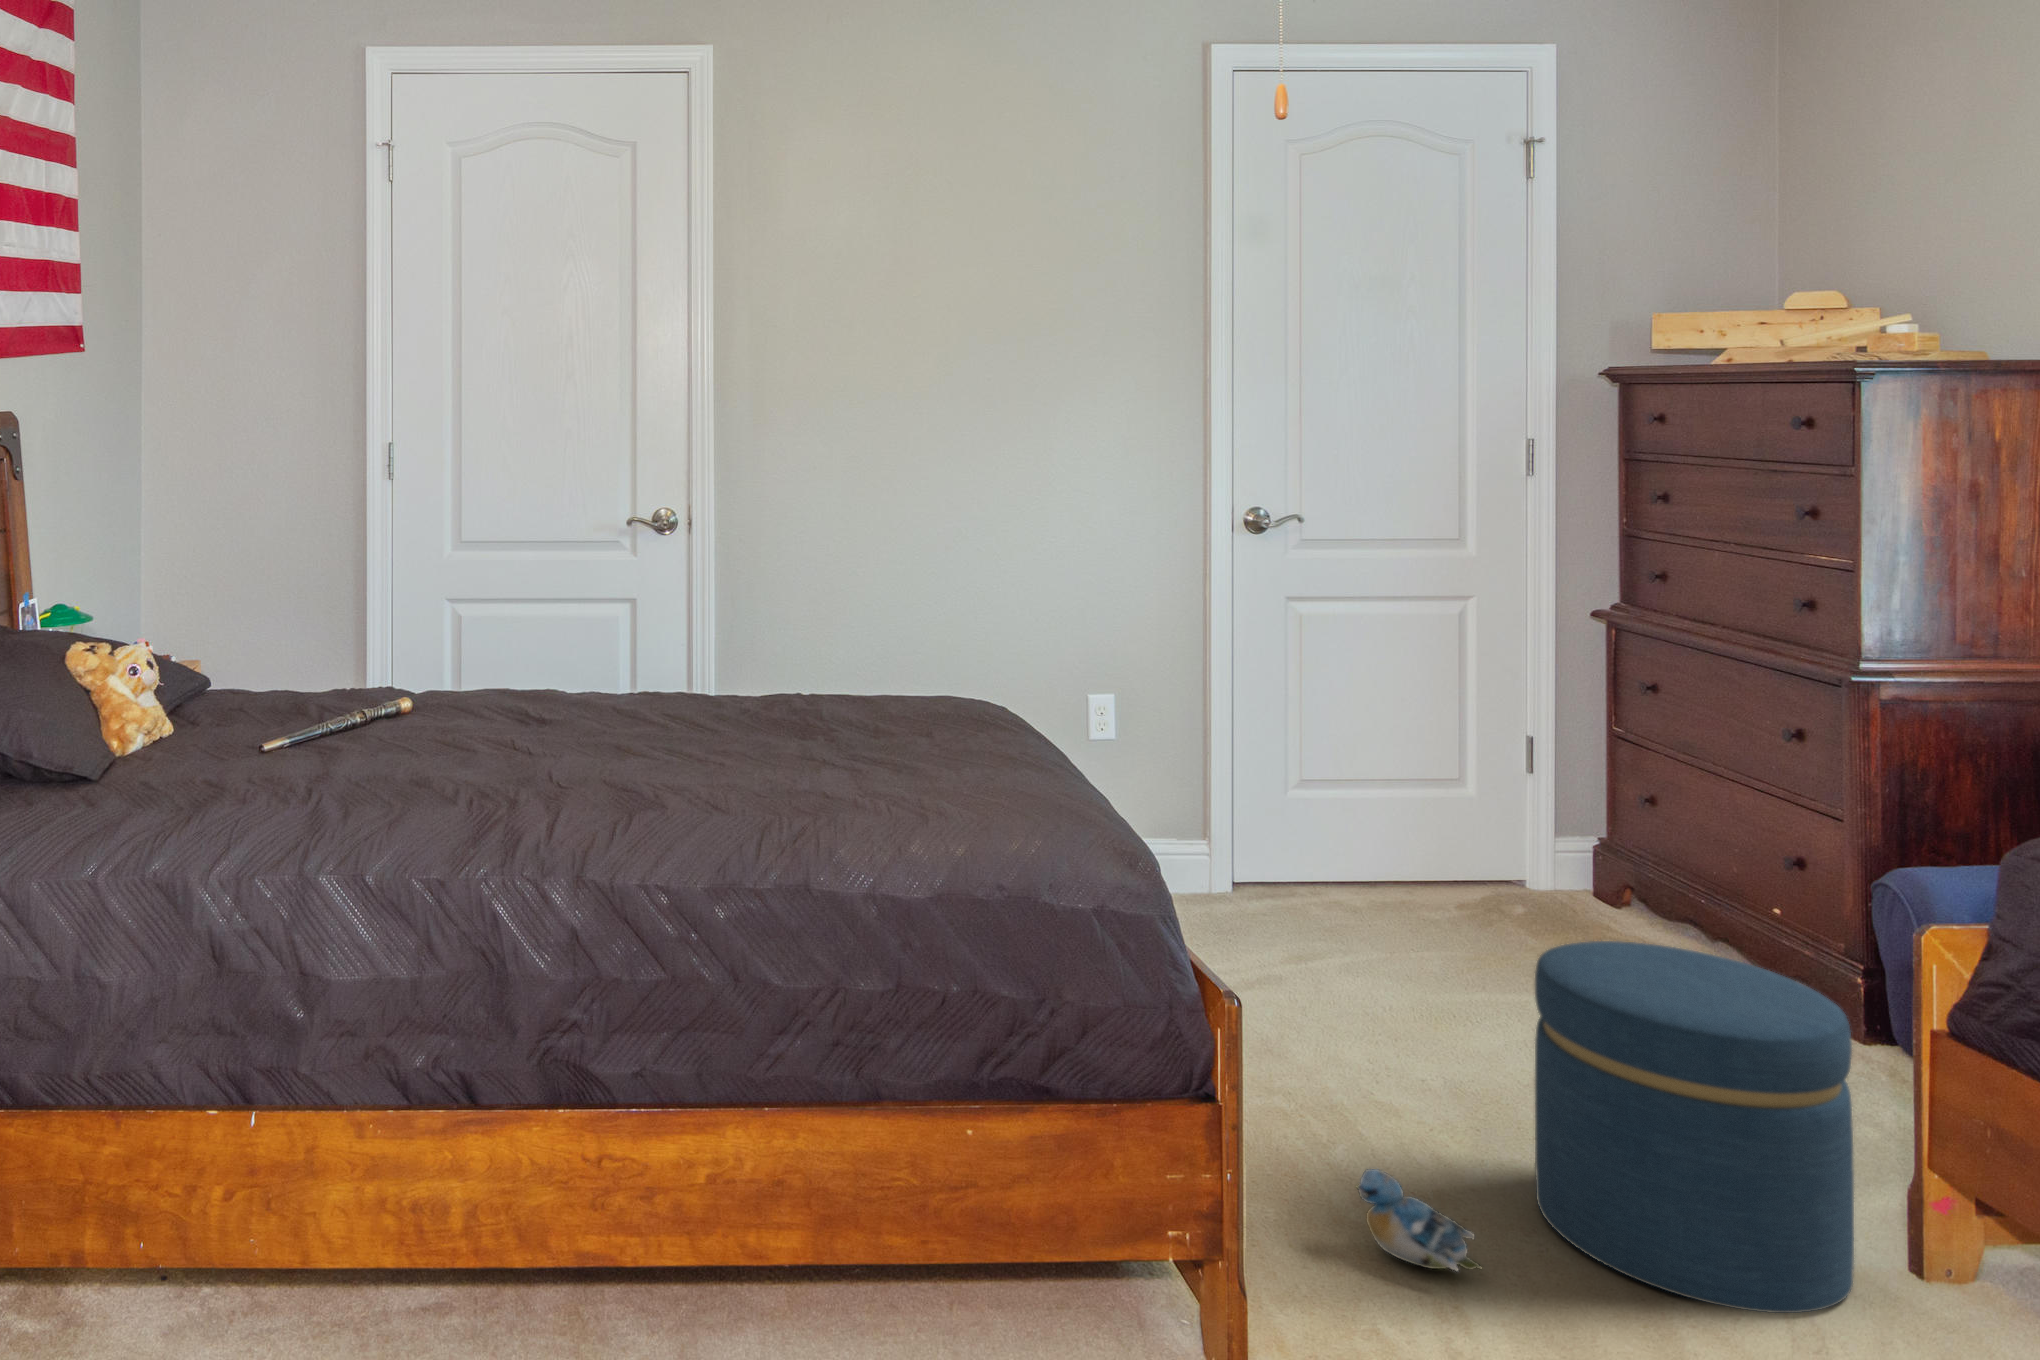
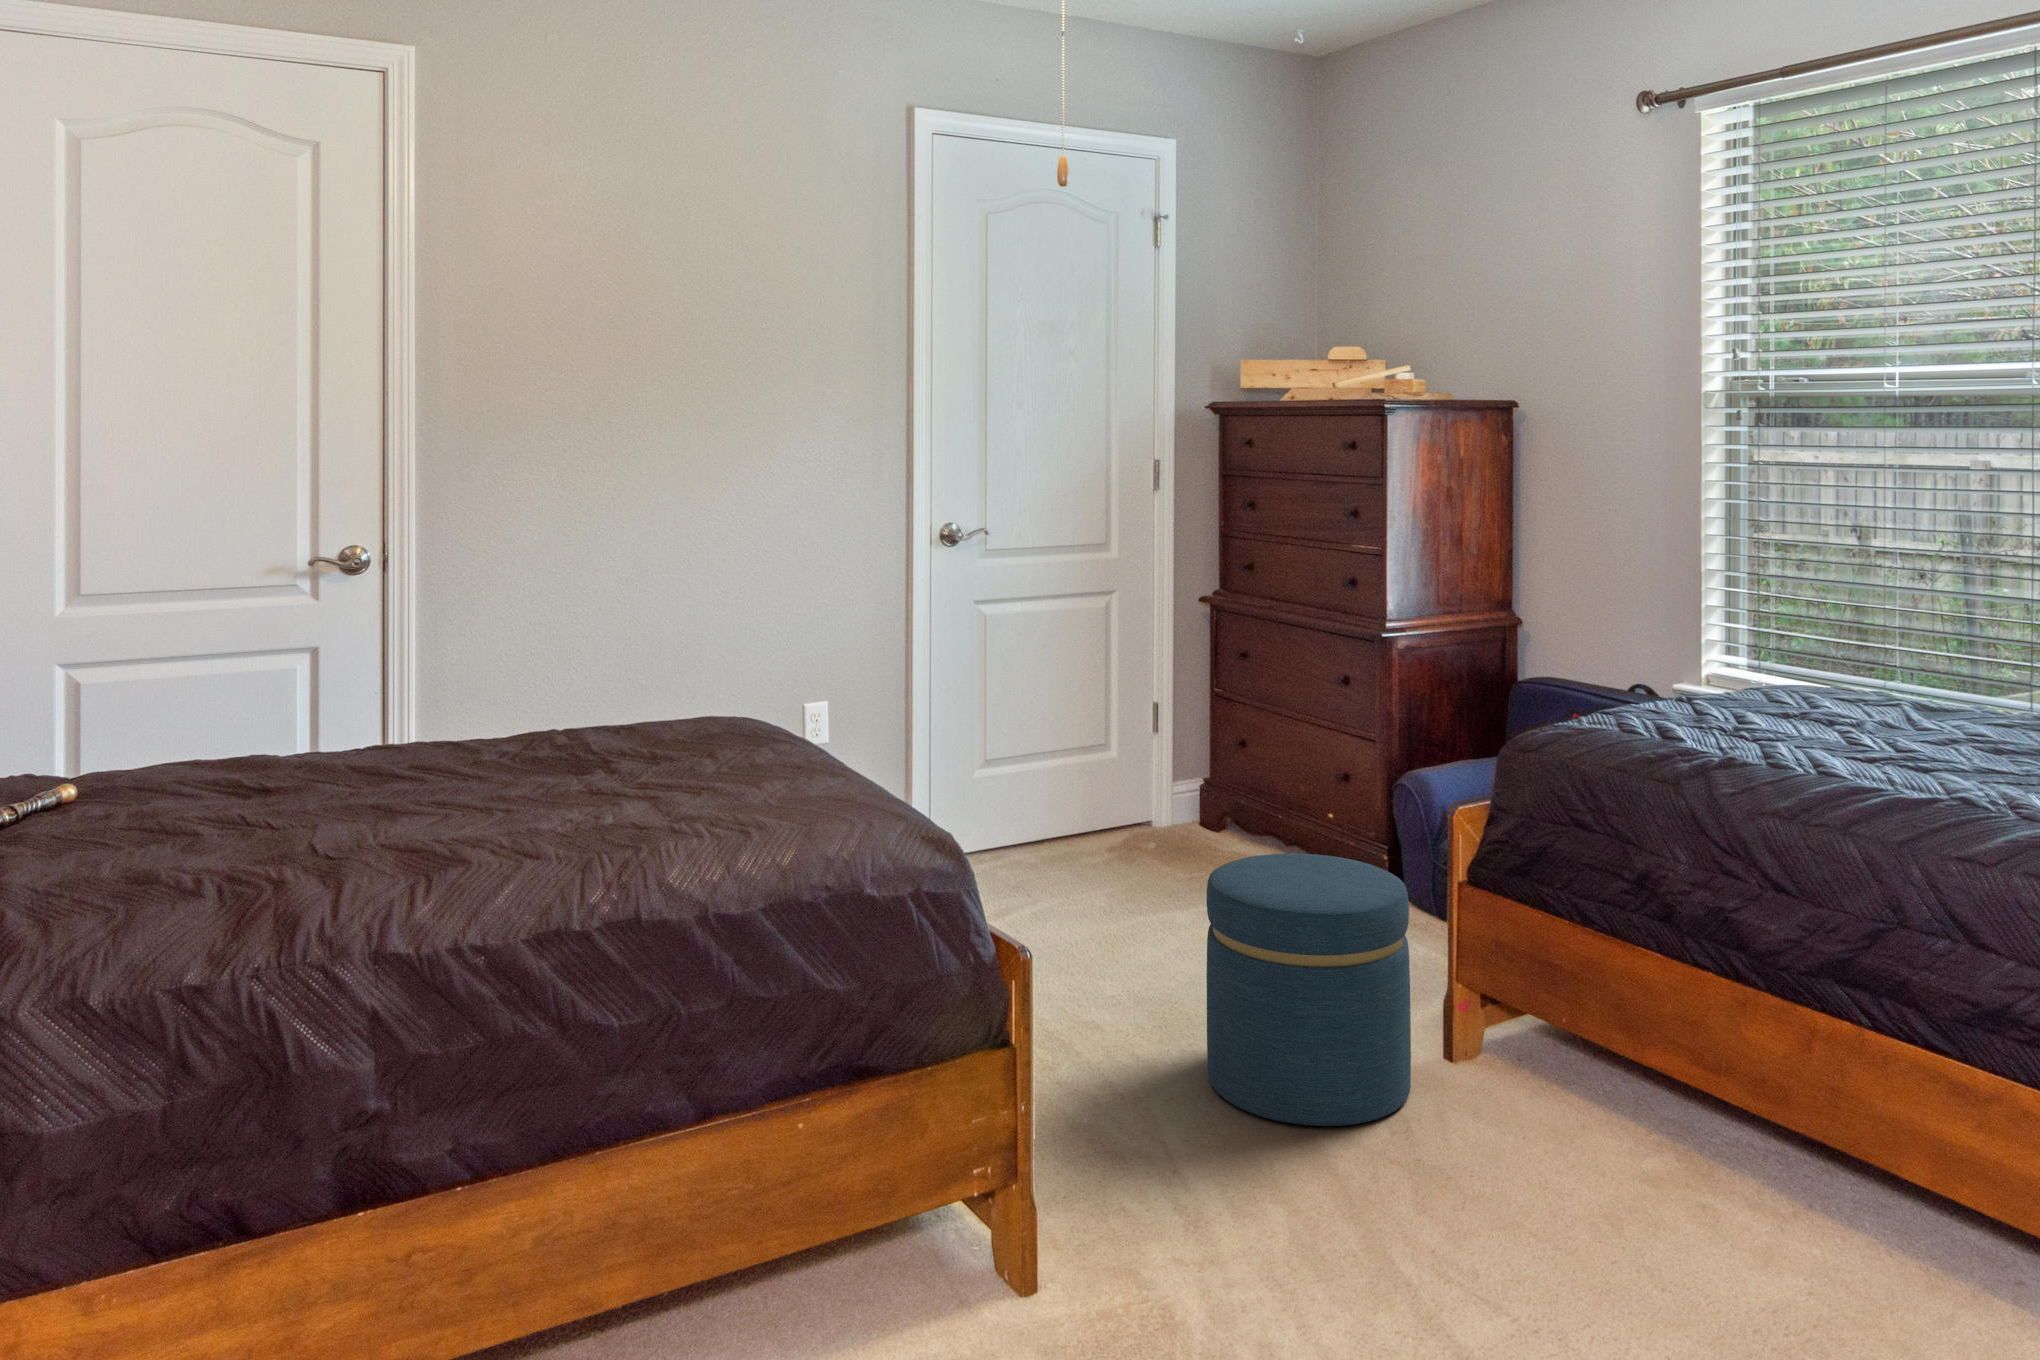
plush toy: present [1357,1169,1482,1271] -> none [1089,1081,1184,1155]

